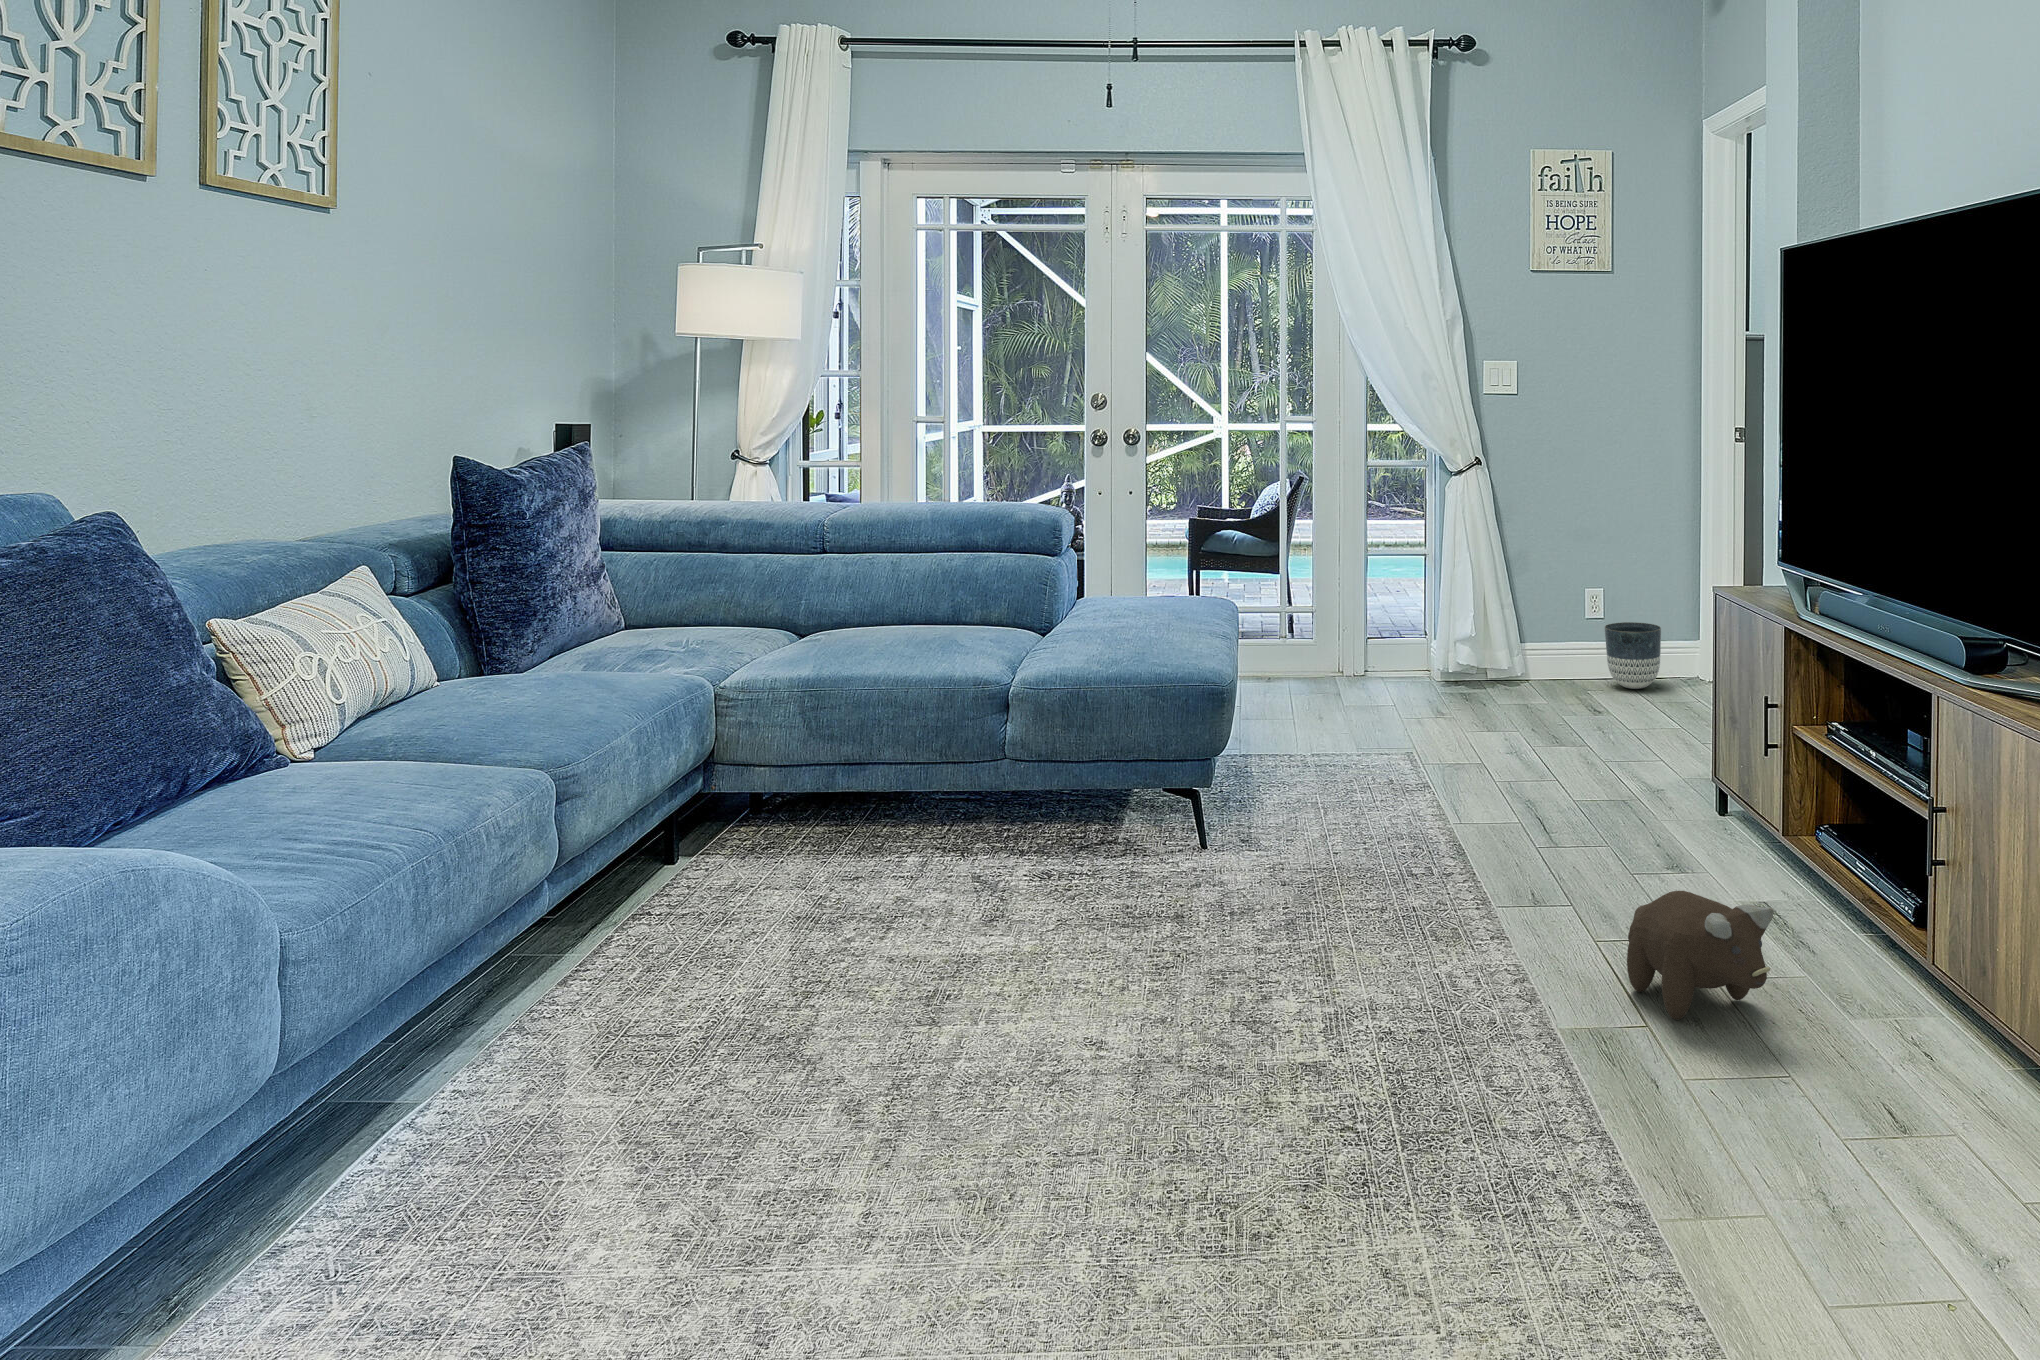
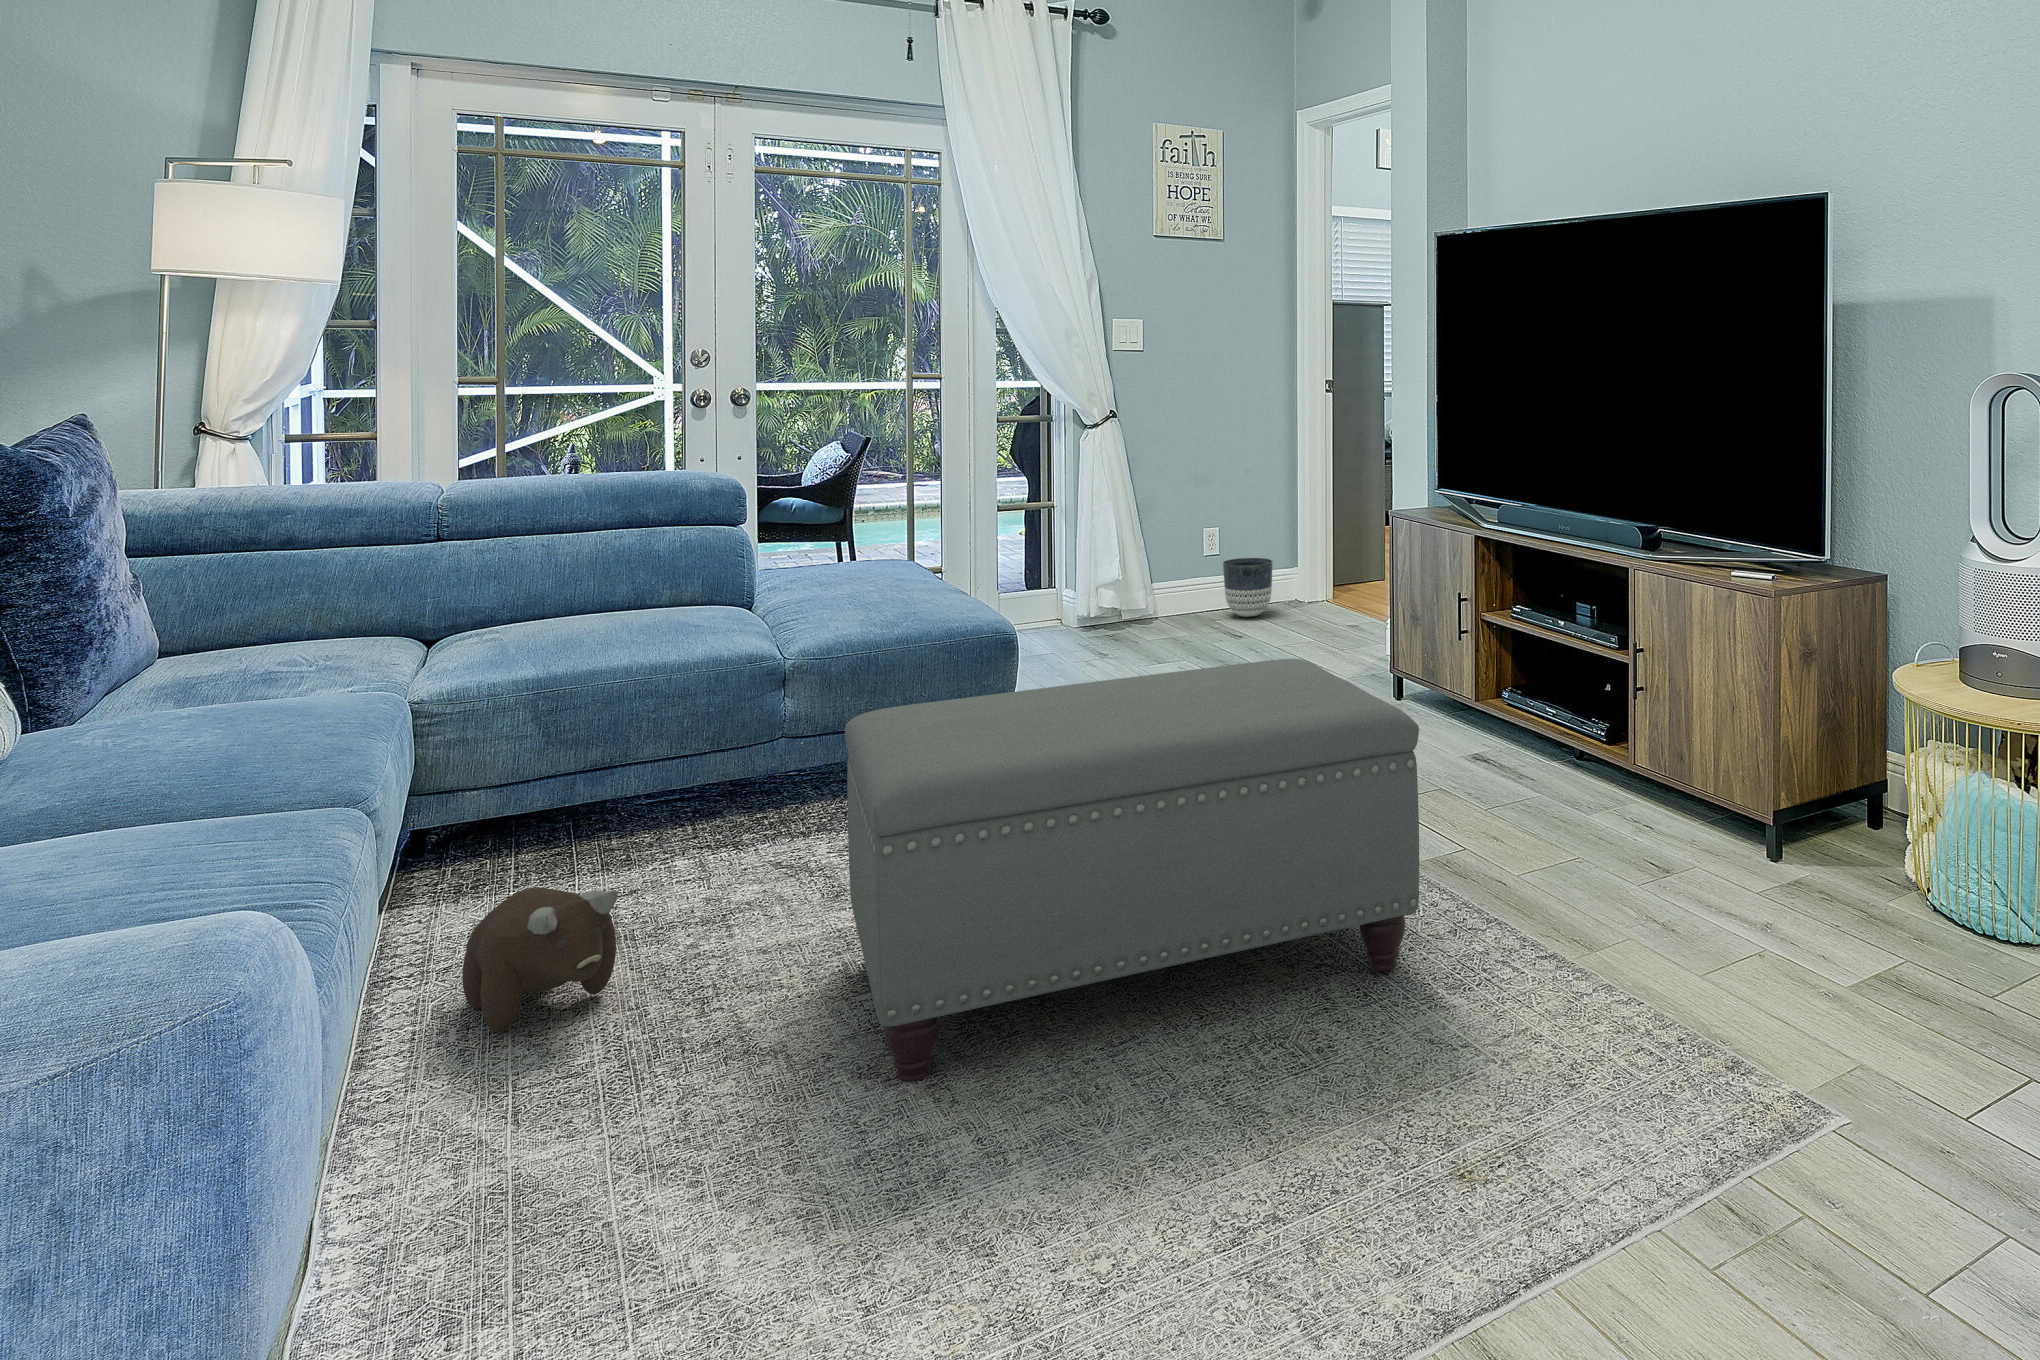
ottoman: none [828,762,1450,1166] -> present [845,659,1419,1082]
plush toy: present [1627,891,1774,1020] -> present [462,887,618,1033]

